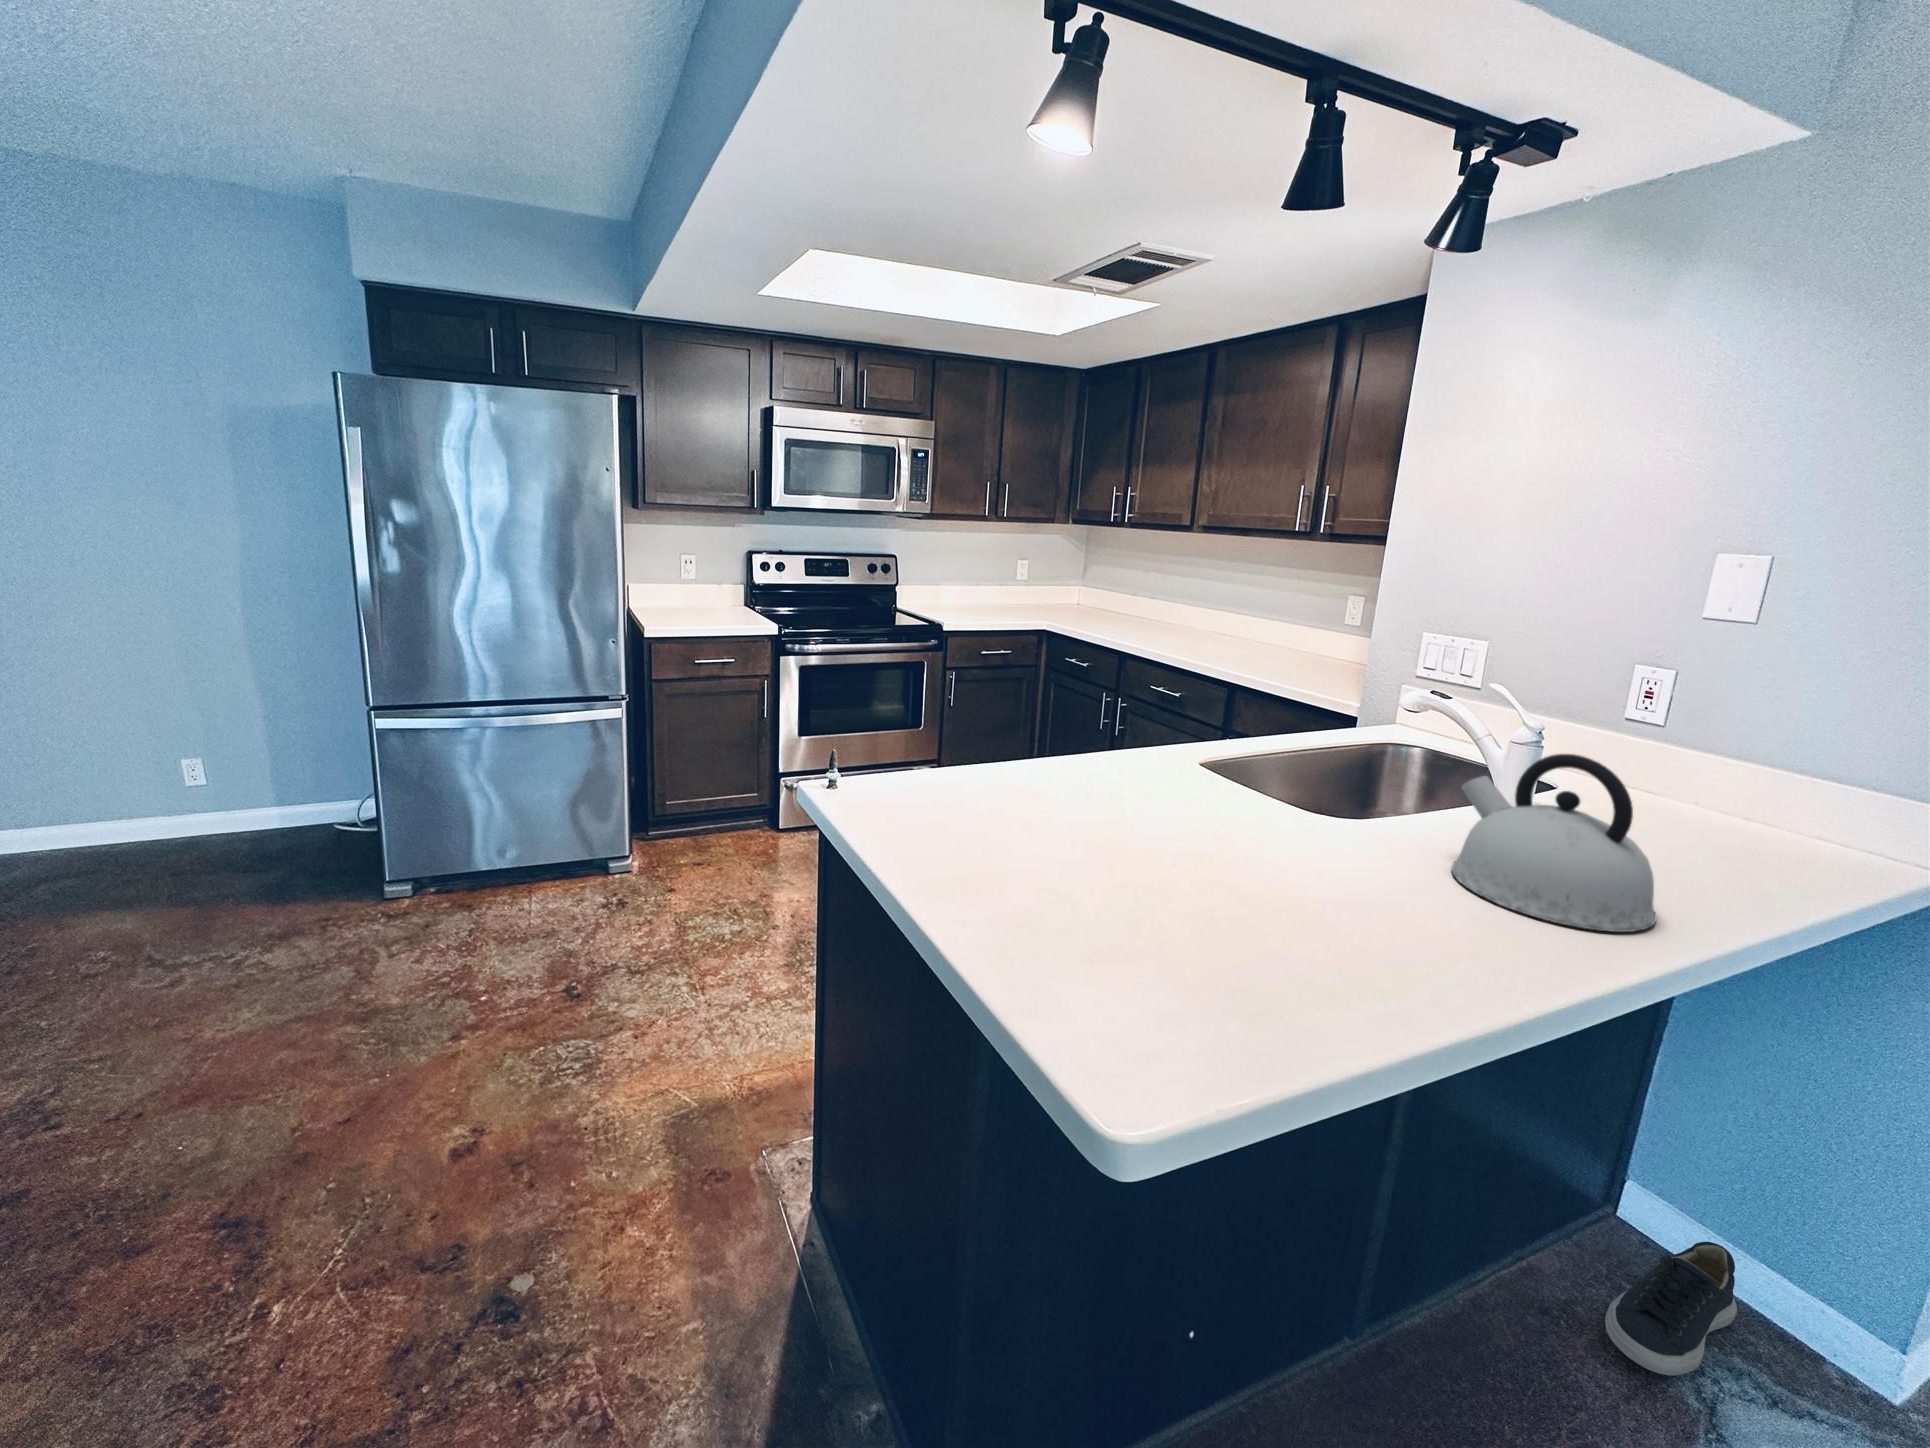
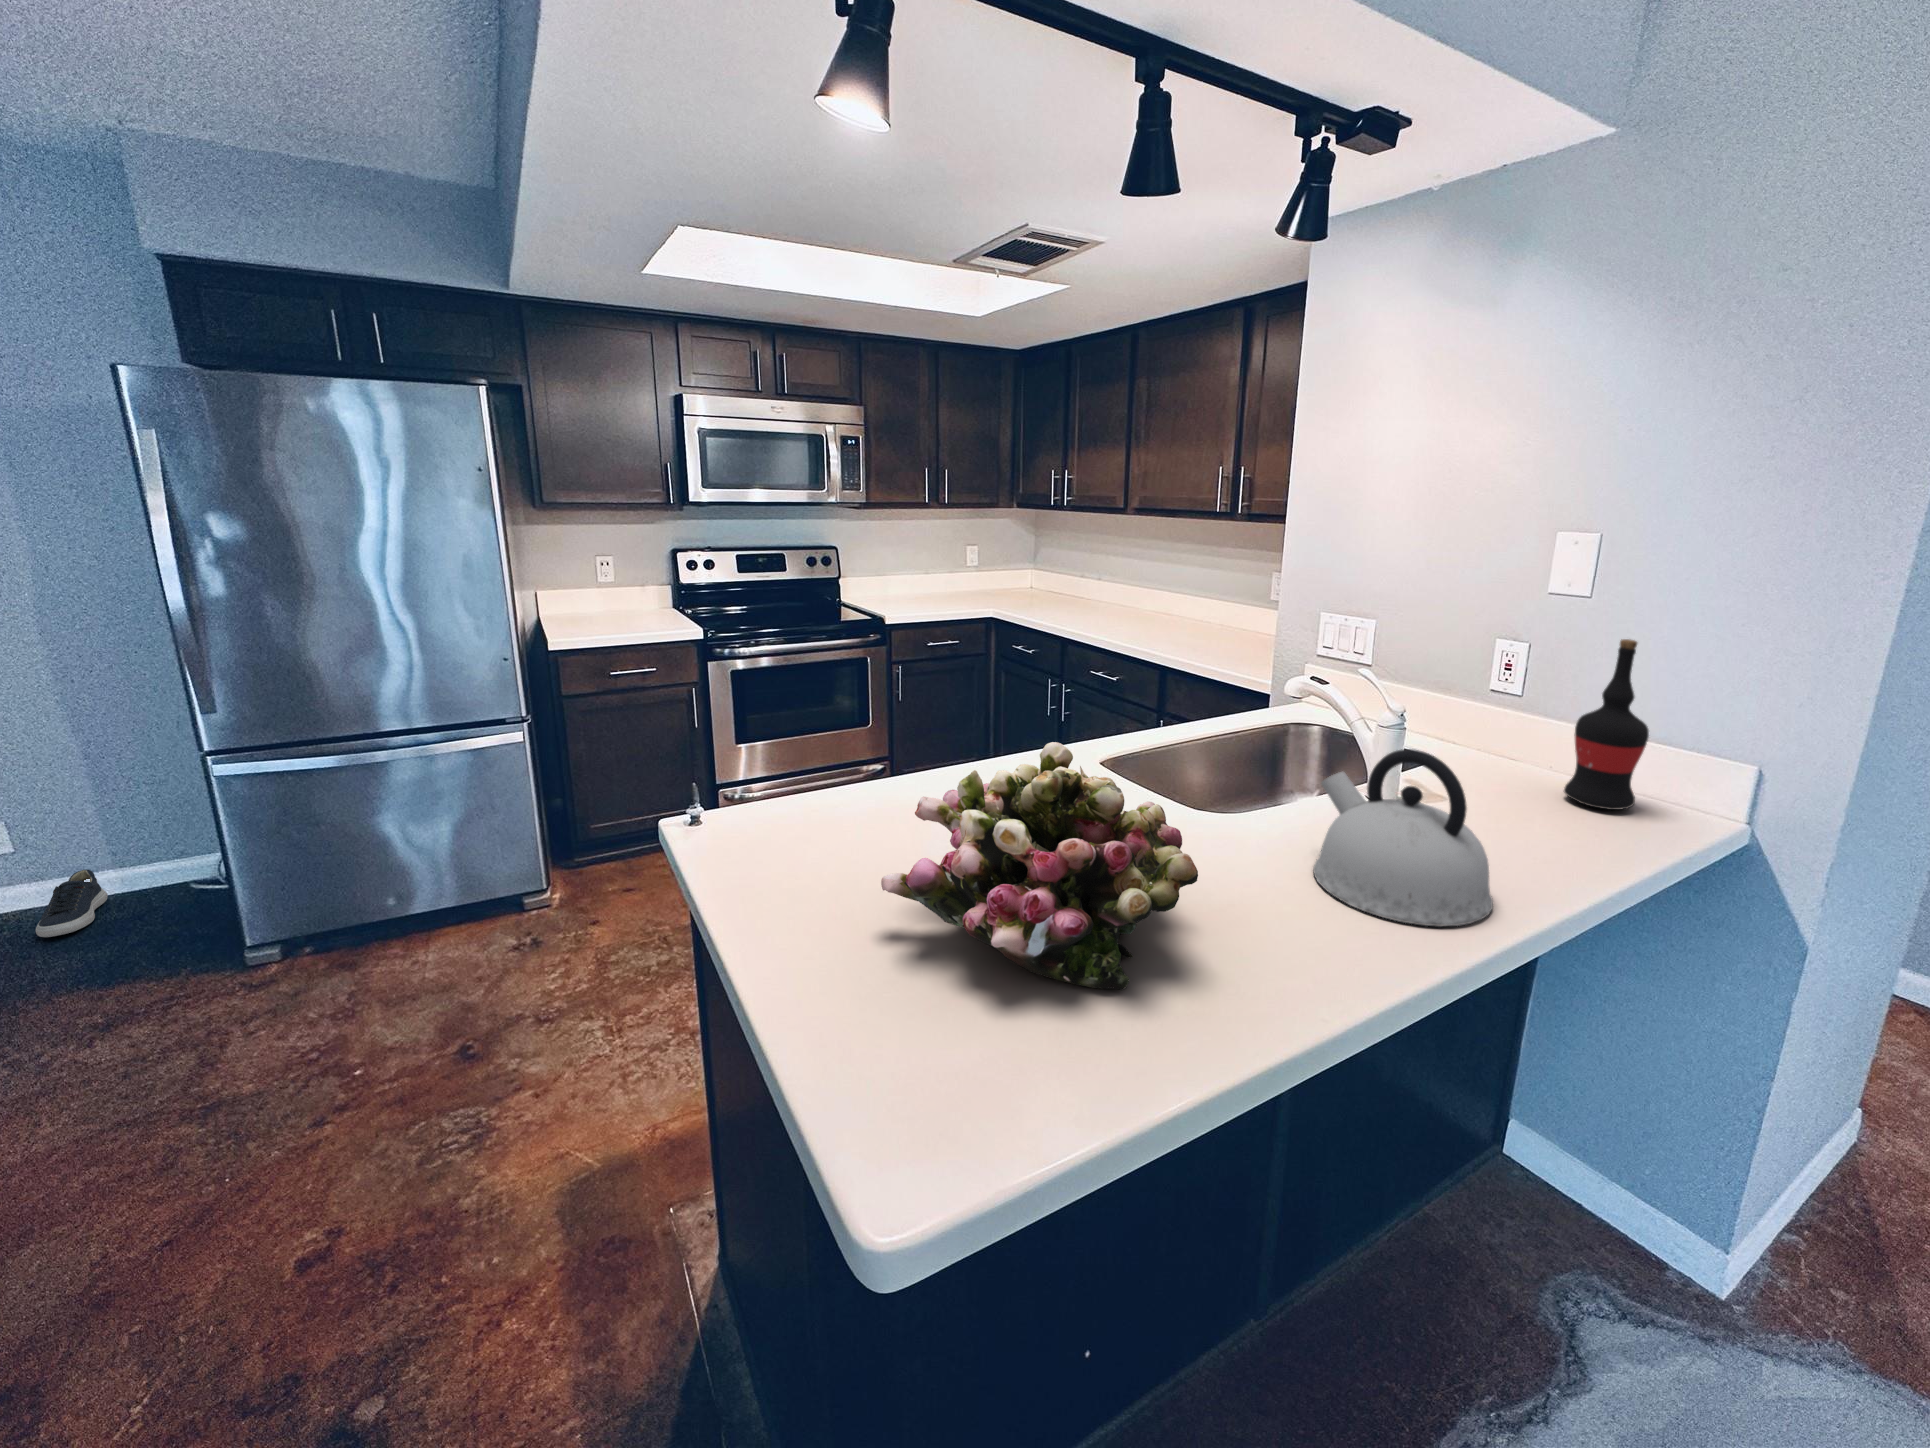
wine bottle: none [1721,665,1829,847] -> present [1564,639,1649,810]
flower arrangement: none [1042,720,1360,949] -> present [881,742,1198,990]
shoe: present [1605,1242,1737,1375] -> present [36,869,108,937]

